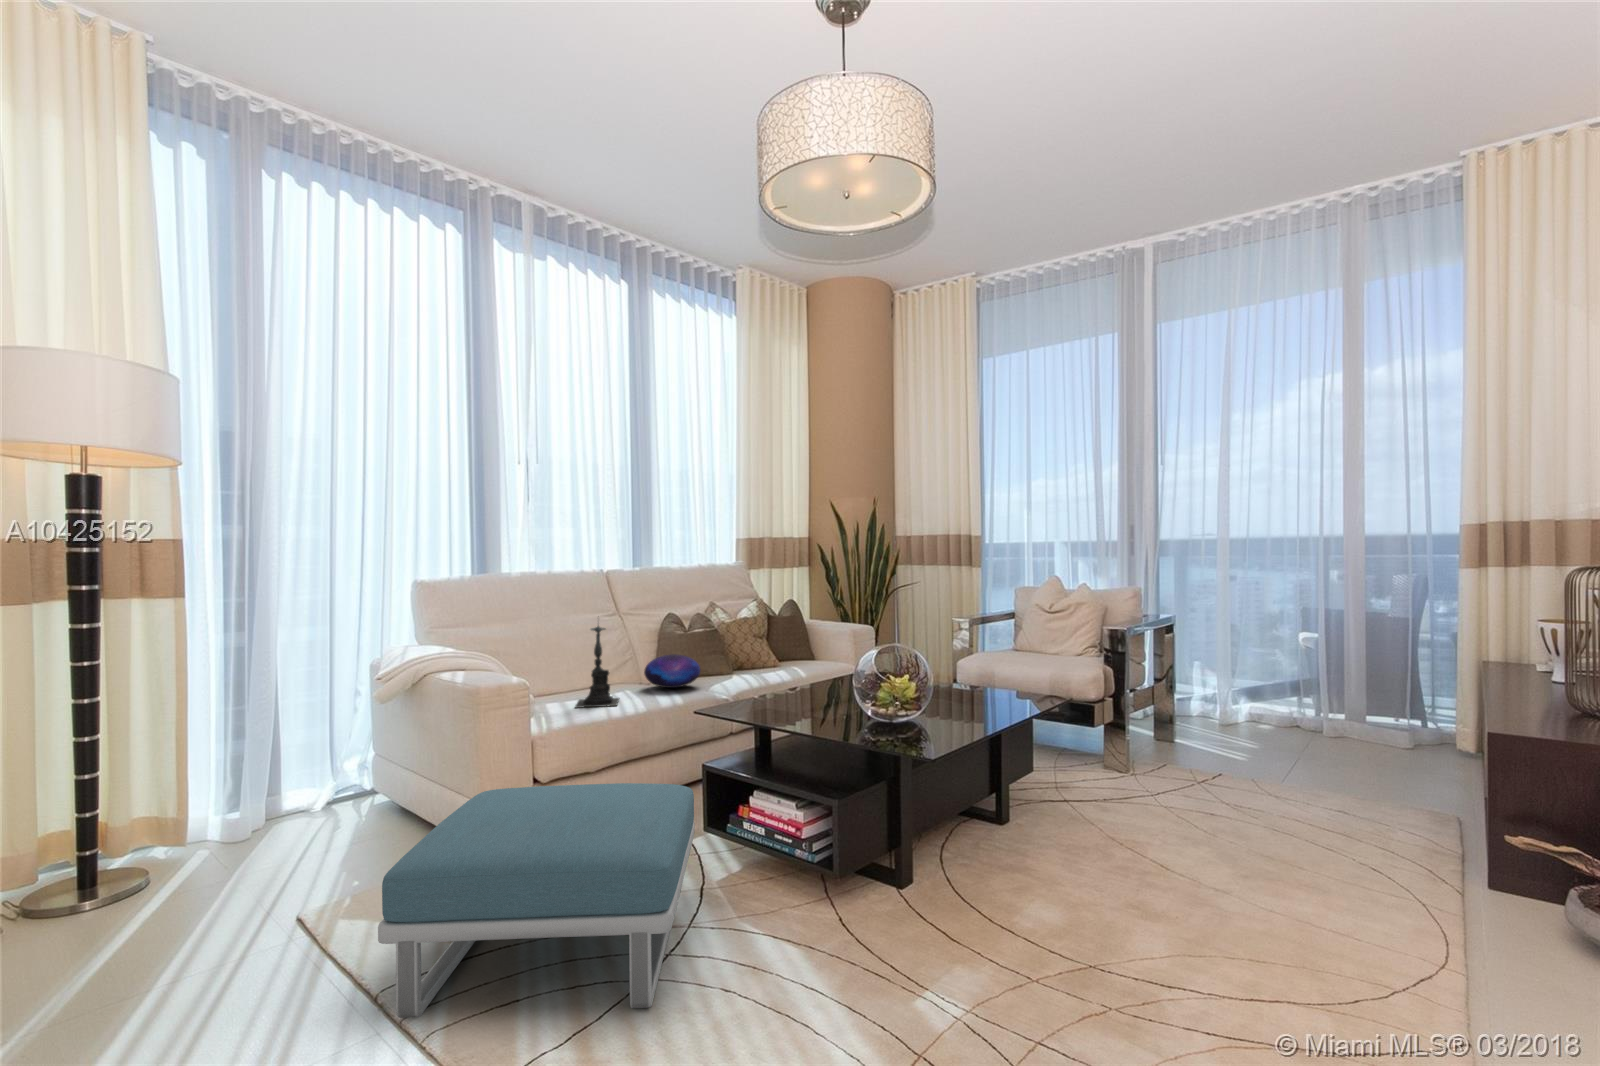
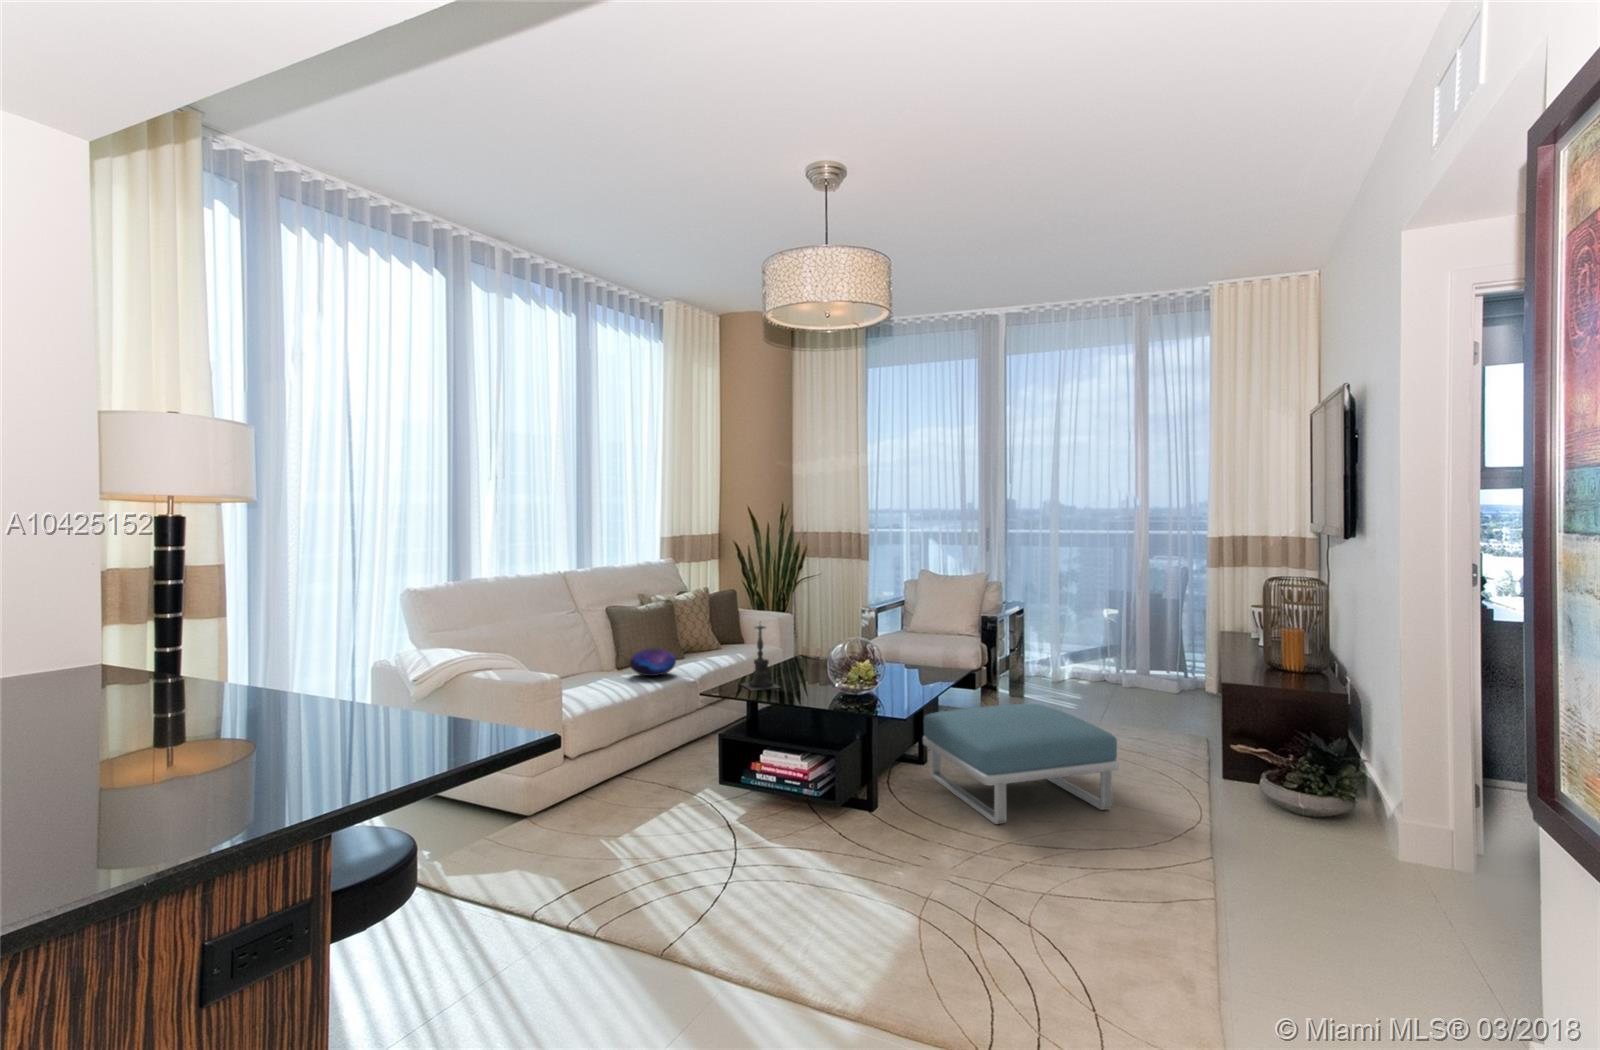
candle holder: present [575,626,619,708] -> present [741,625,780,691]
footstool: present [378,783,695,1018] -> present [923,704,1119,824]

